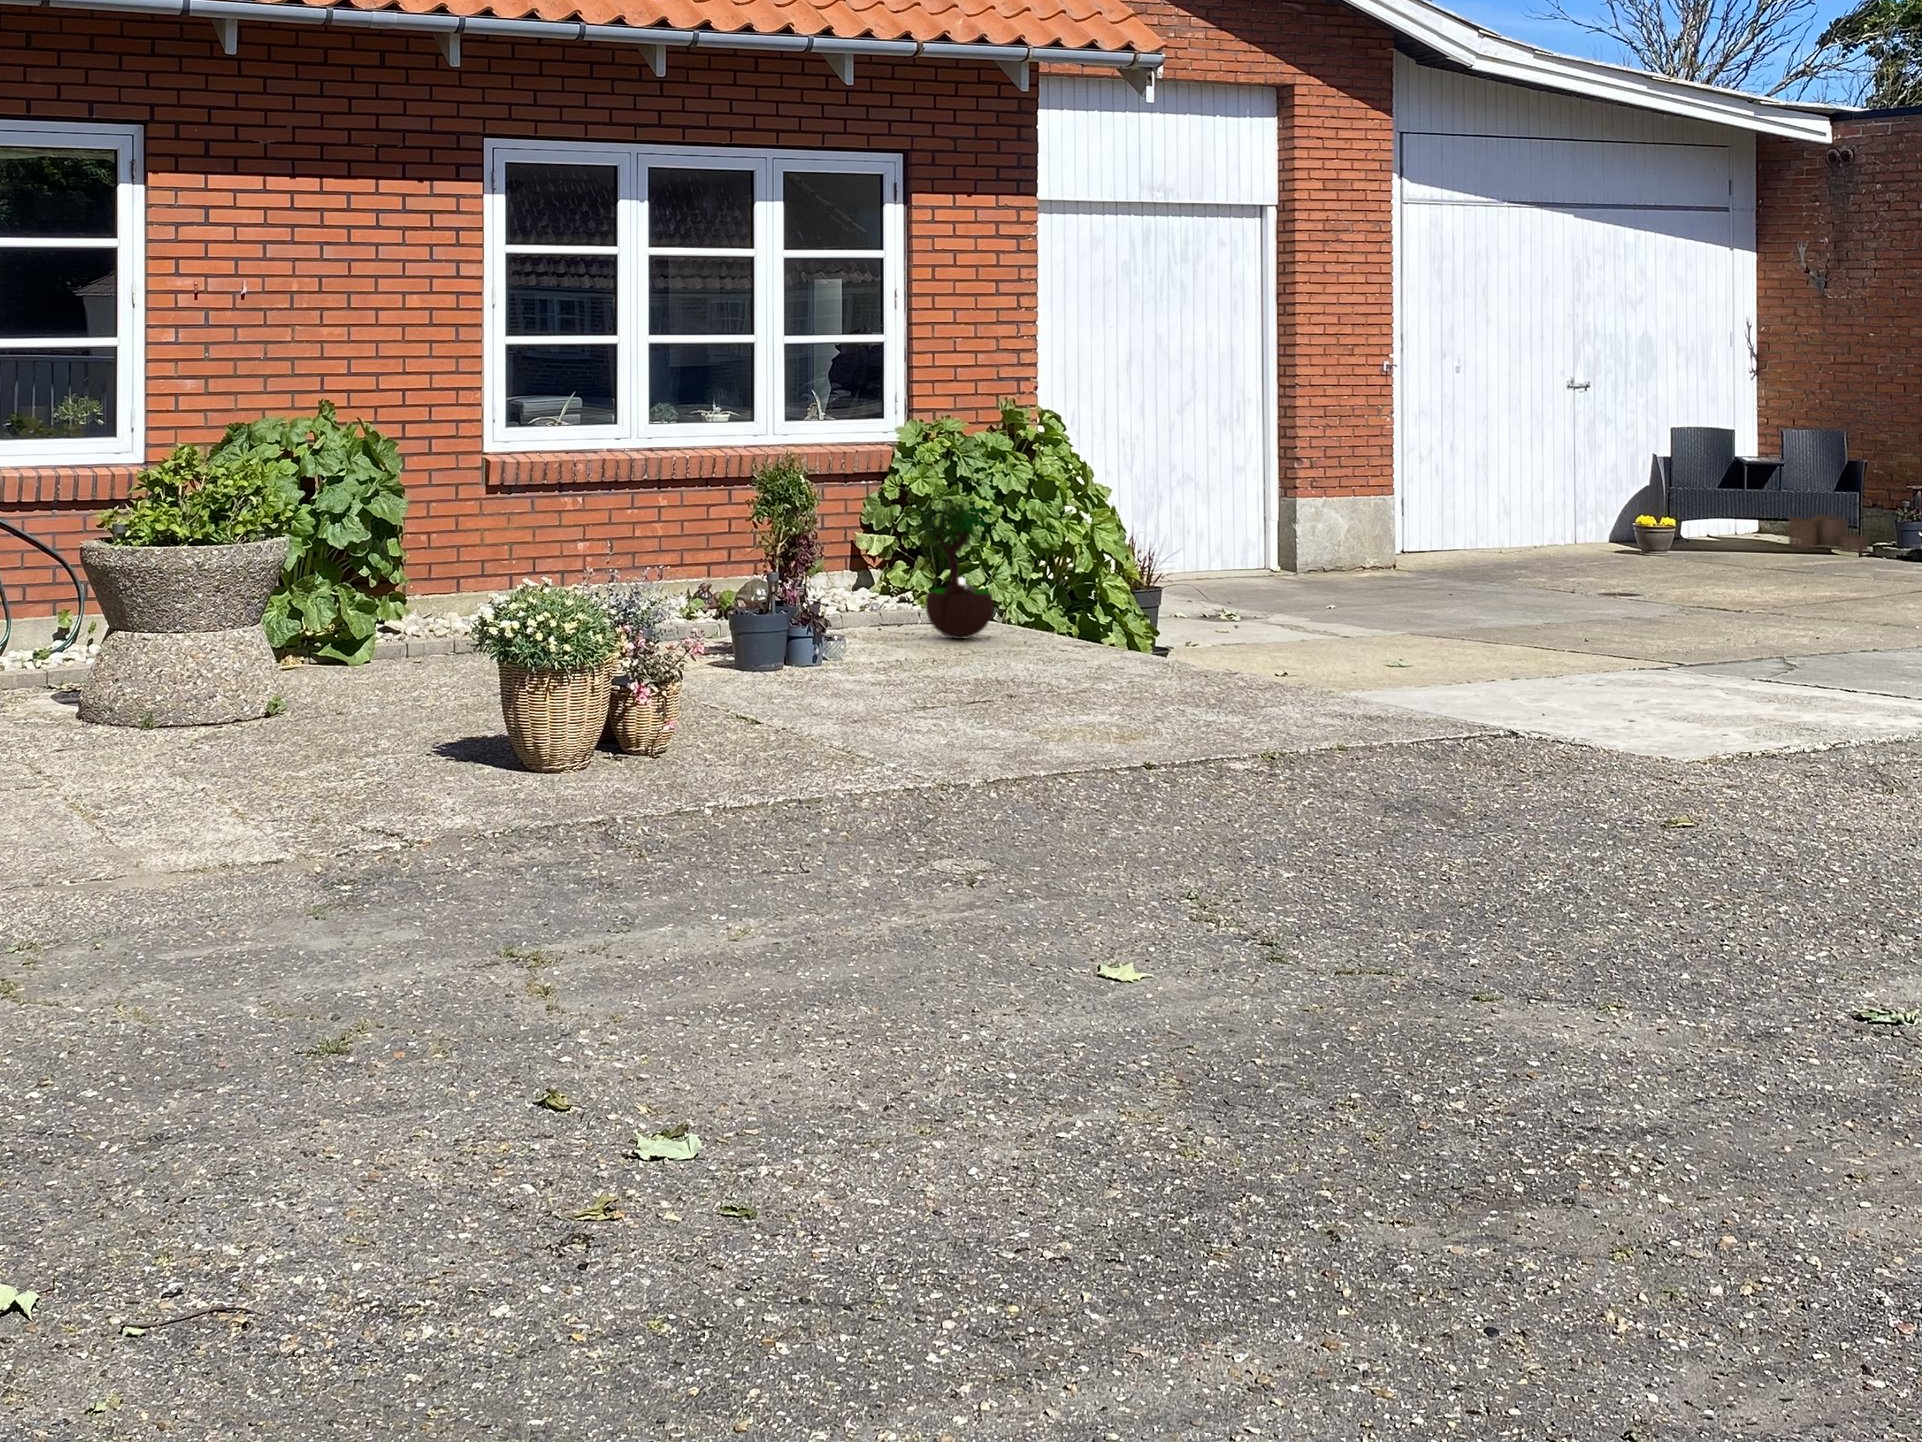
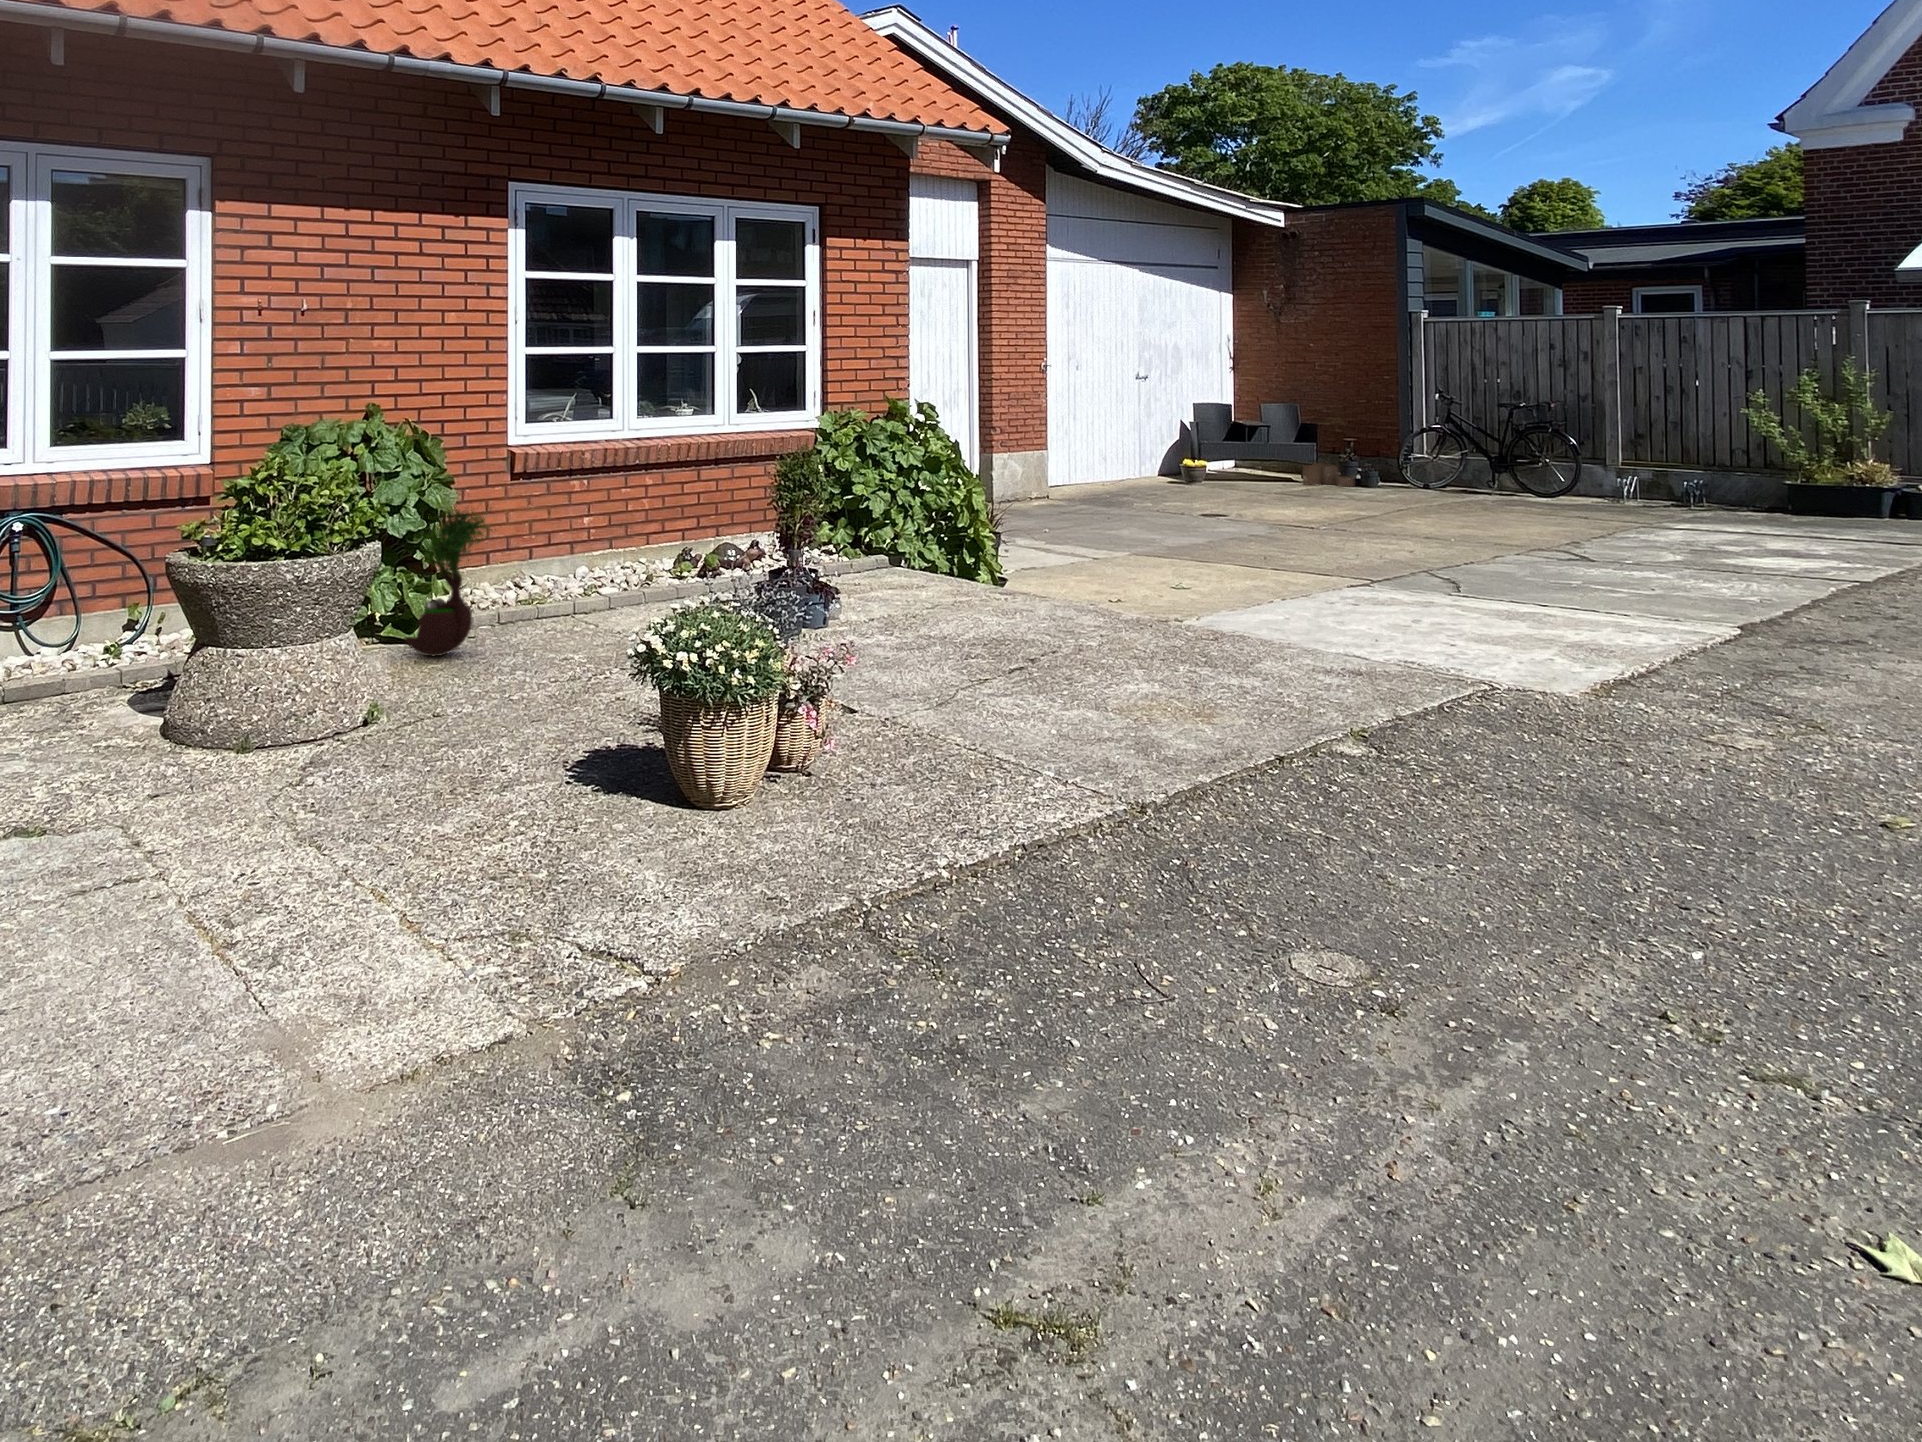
potted tree: present [910,491,994,639] -> present [405,501,496,656]

